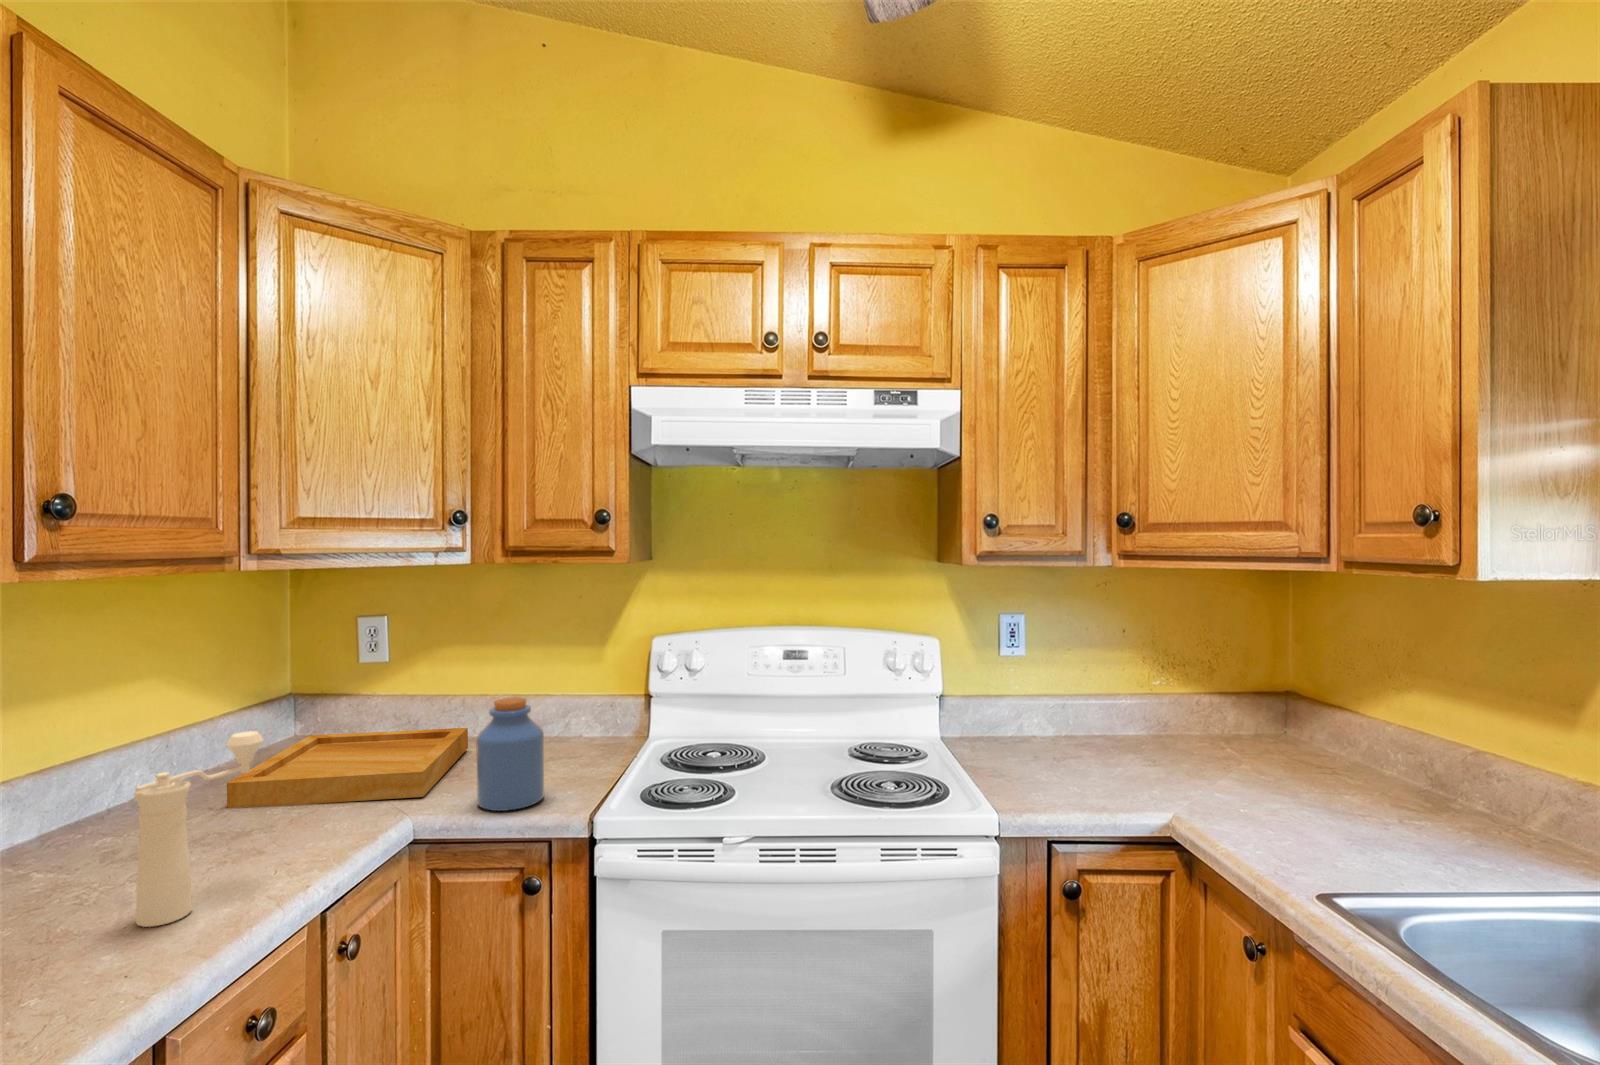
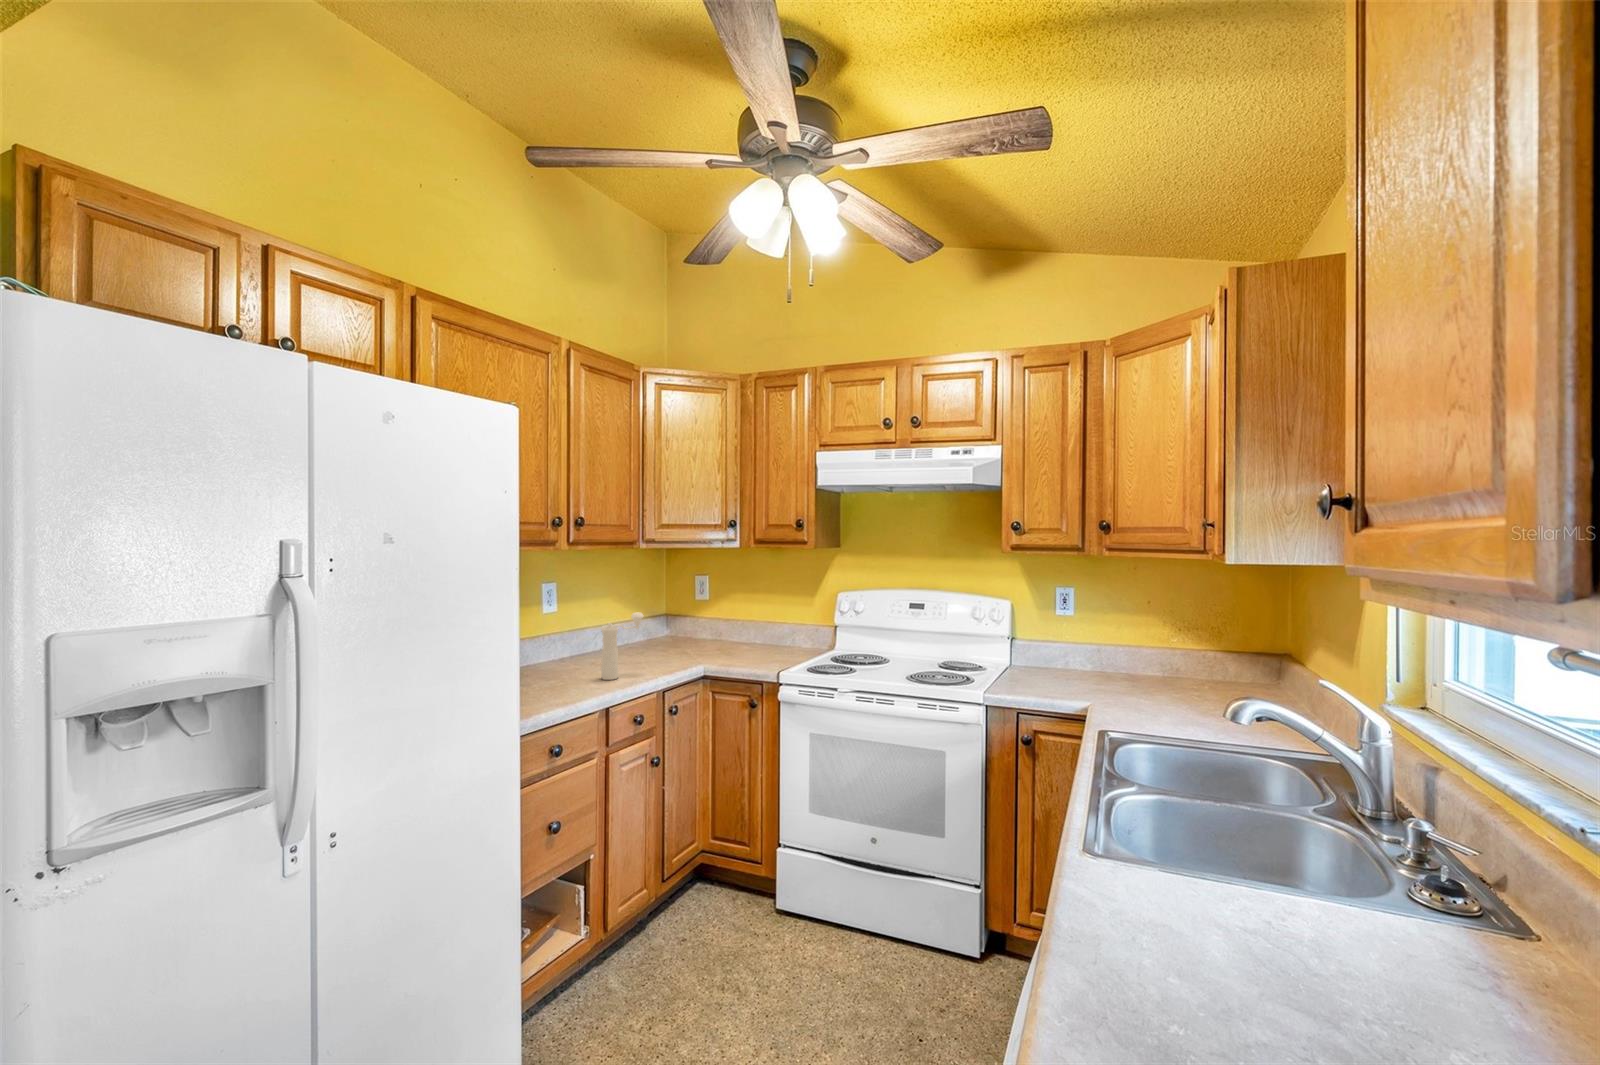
jar: present [476,697,544,811] -> none [733,613,765,667]
tray: present [227,728,468,808] -> none [636,631,743,658]

